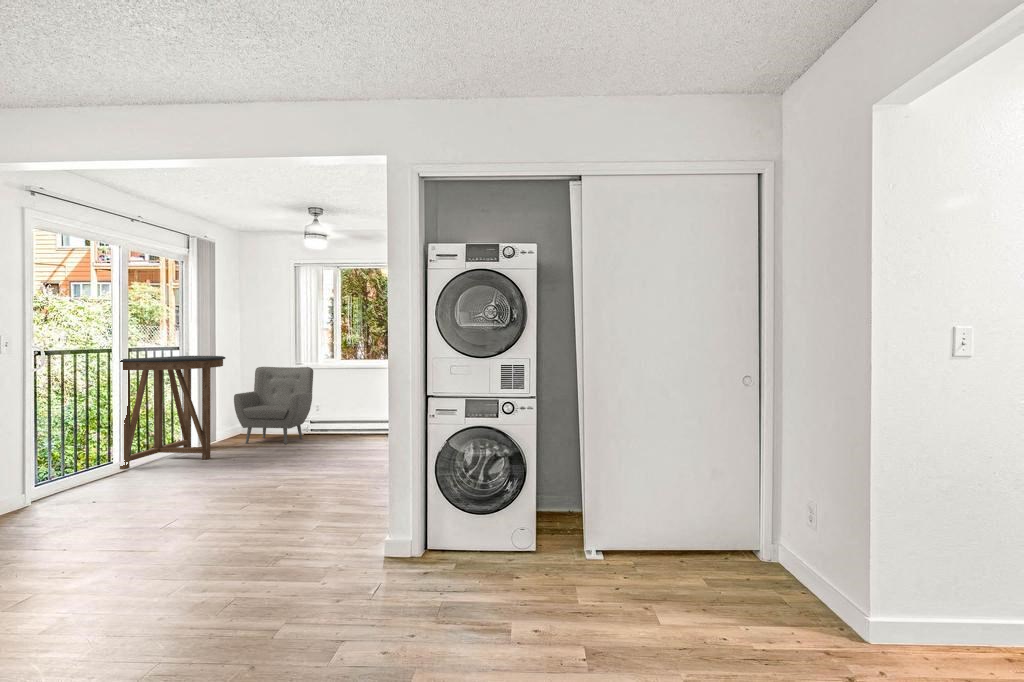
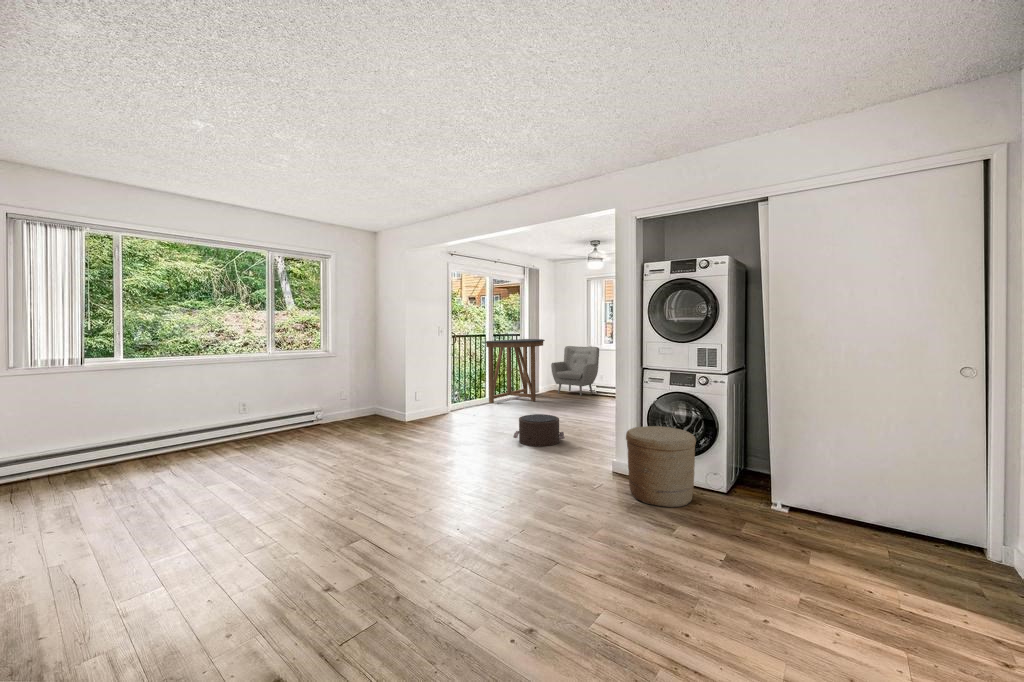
woven basket: none [413,474,505,587] -> present [626,426,696,507]
pouf: none [198,477,290,532] -> present [513,414,565,446]

